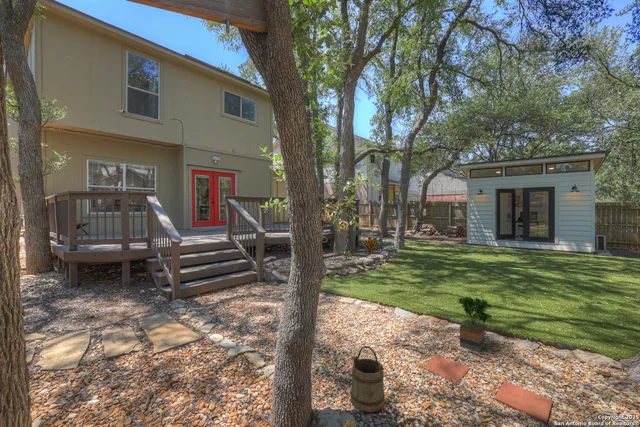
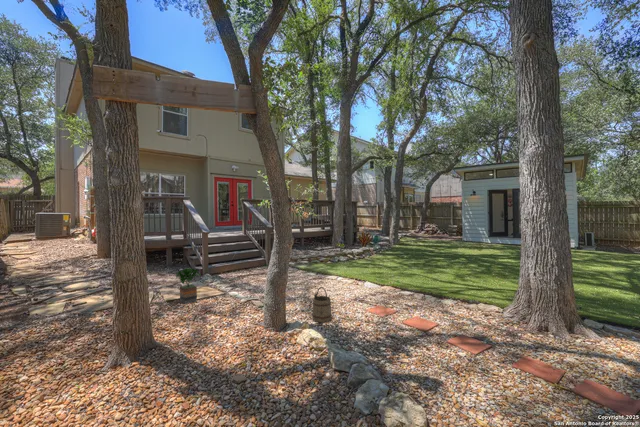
potted tree: present [458,297,492,352] -> present [176,268,201,304]

